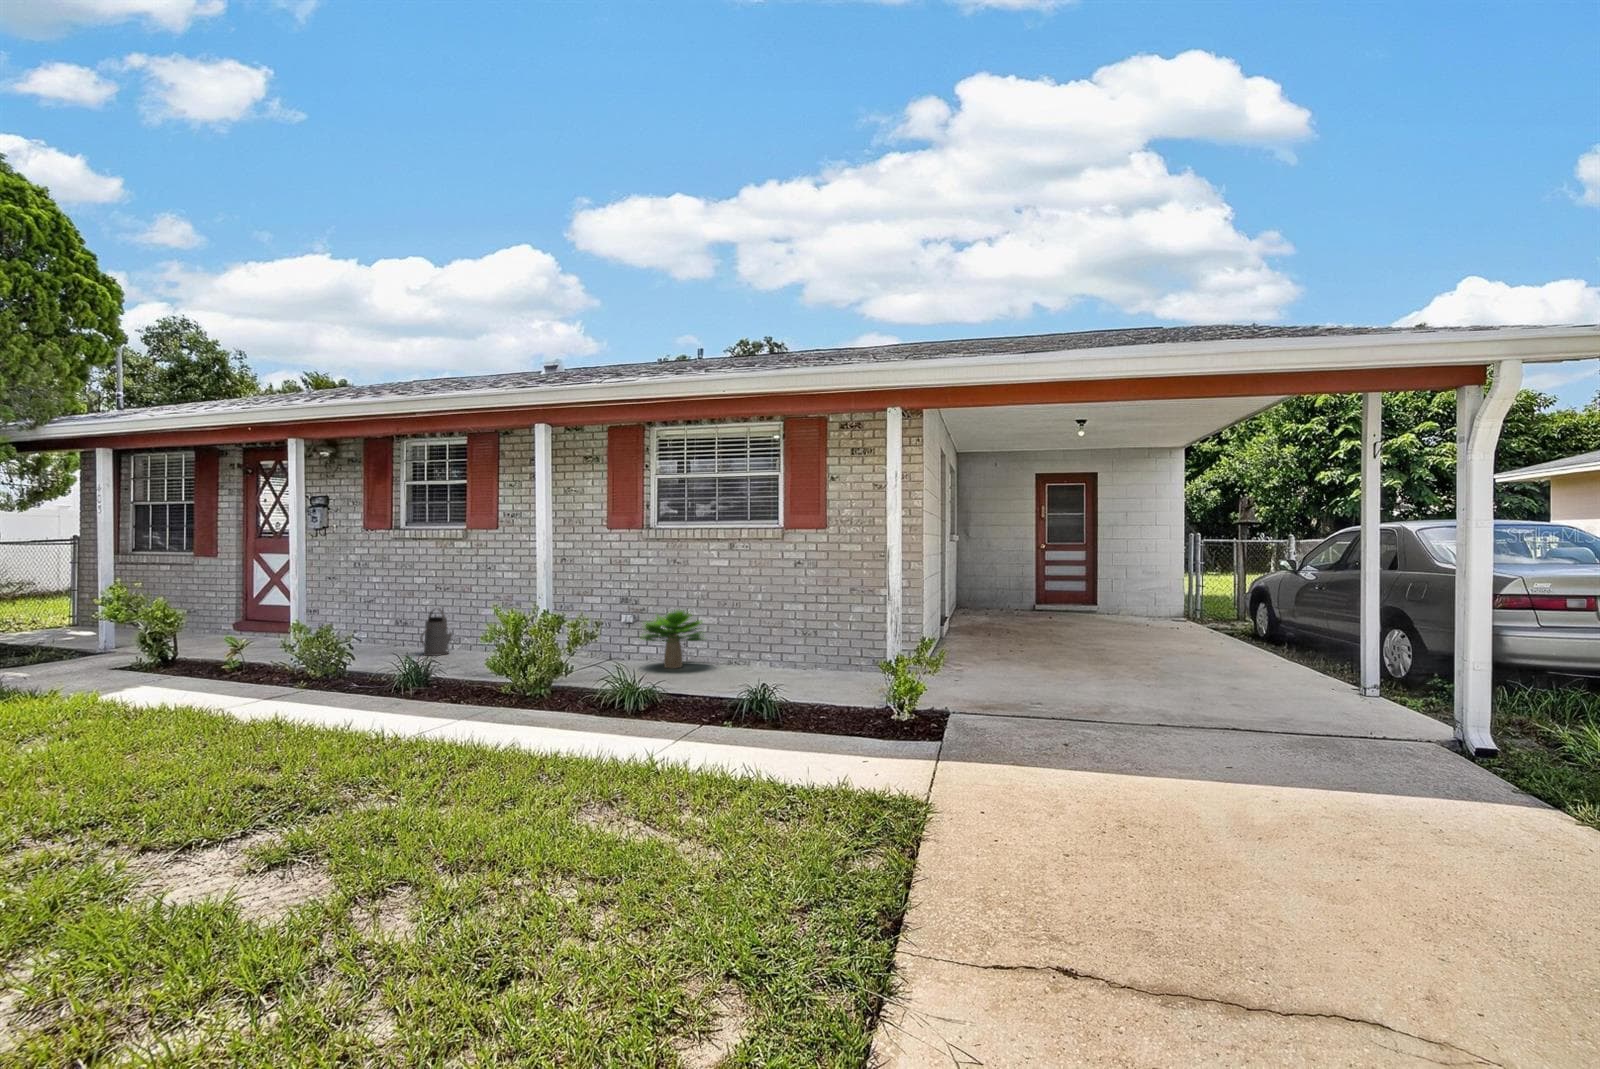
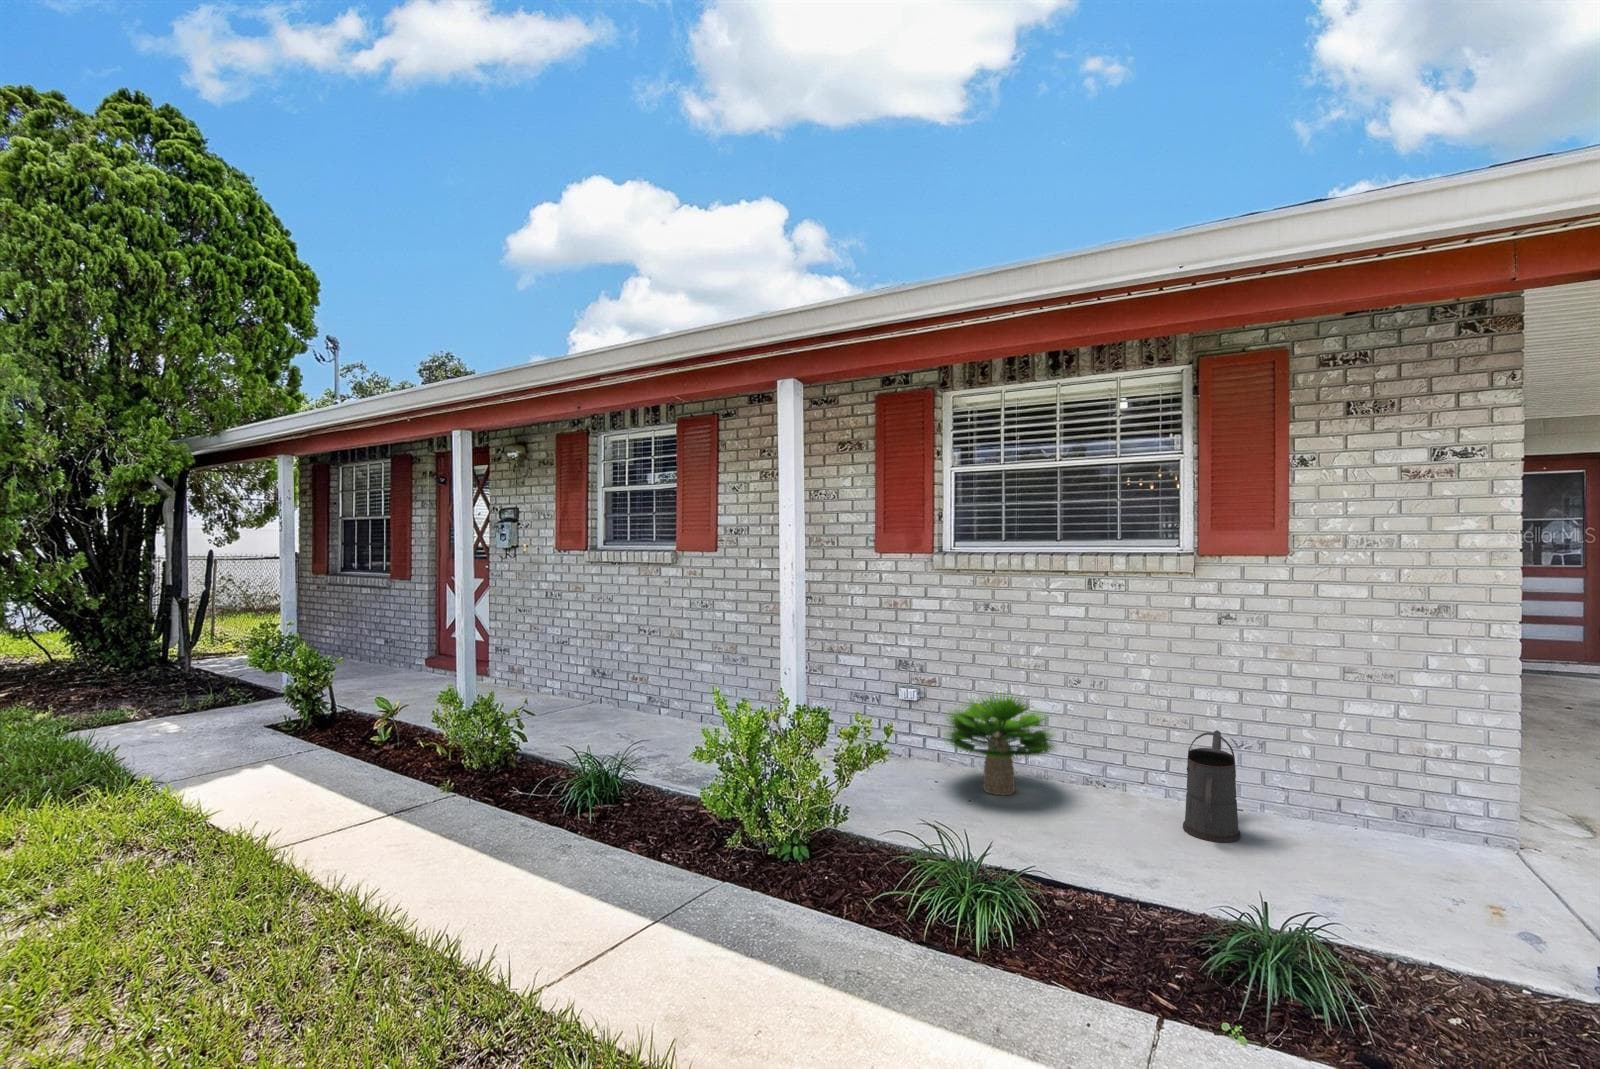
watering can: present [420,608,452,656] -> present [1183,730,1241,842]

